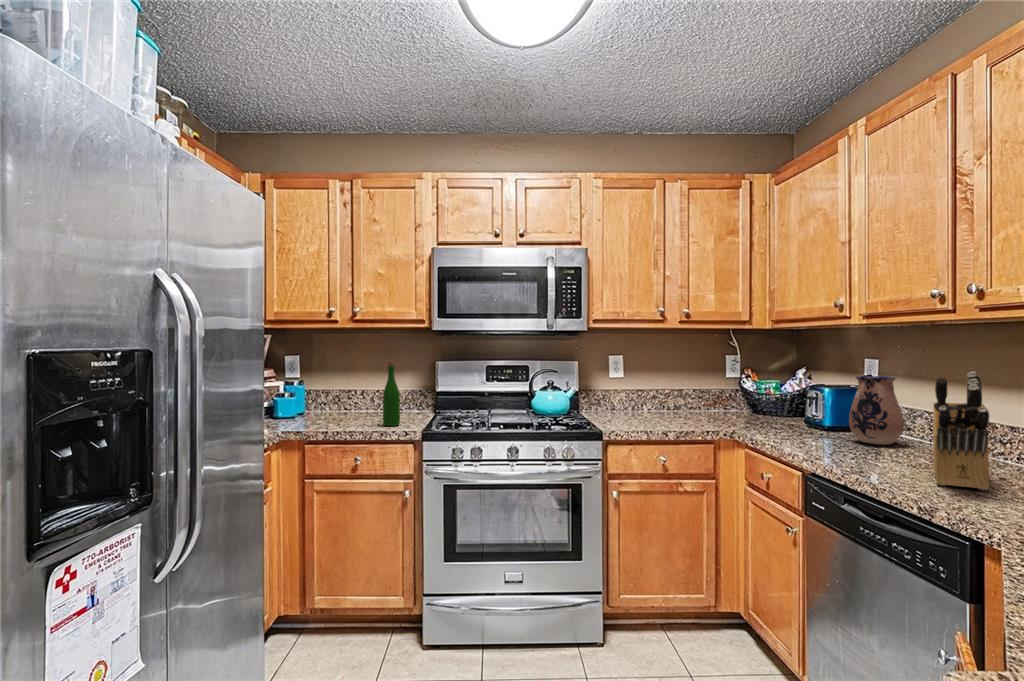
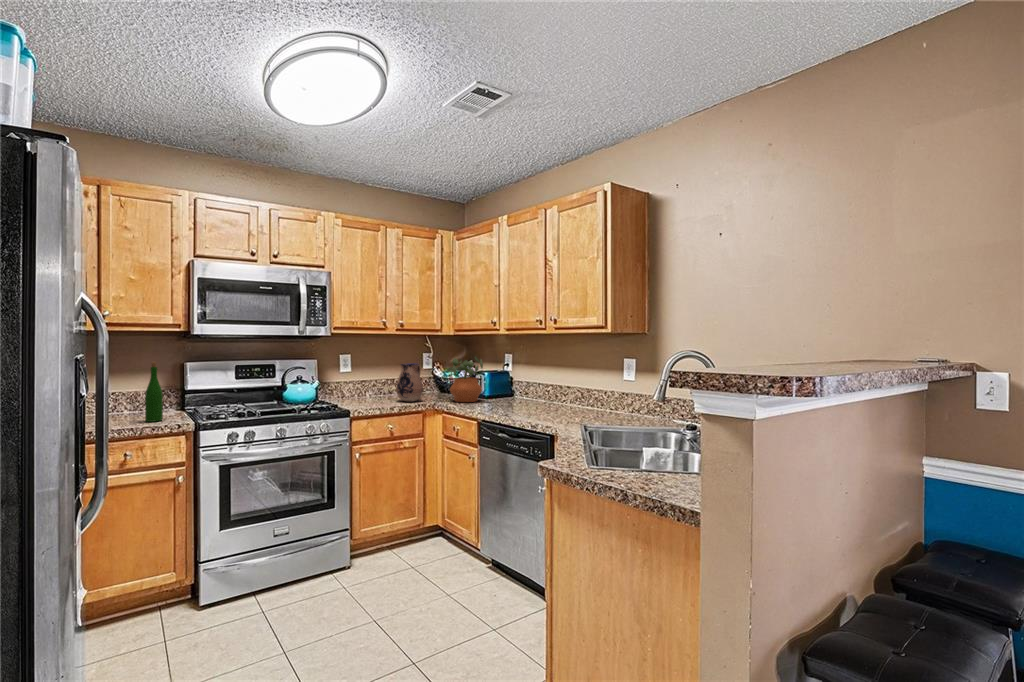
potted plant: none [754,360,816,434] -> present [447,357,483,402]
knife block: present [933,372,989,490] -> none [544,361,568,419]
ceramic pitcher: present [849,376,904,445] -> present [396,363,423,402]

